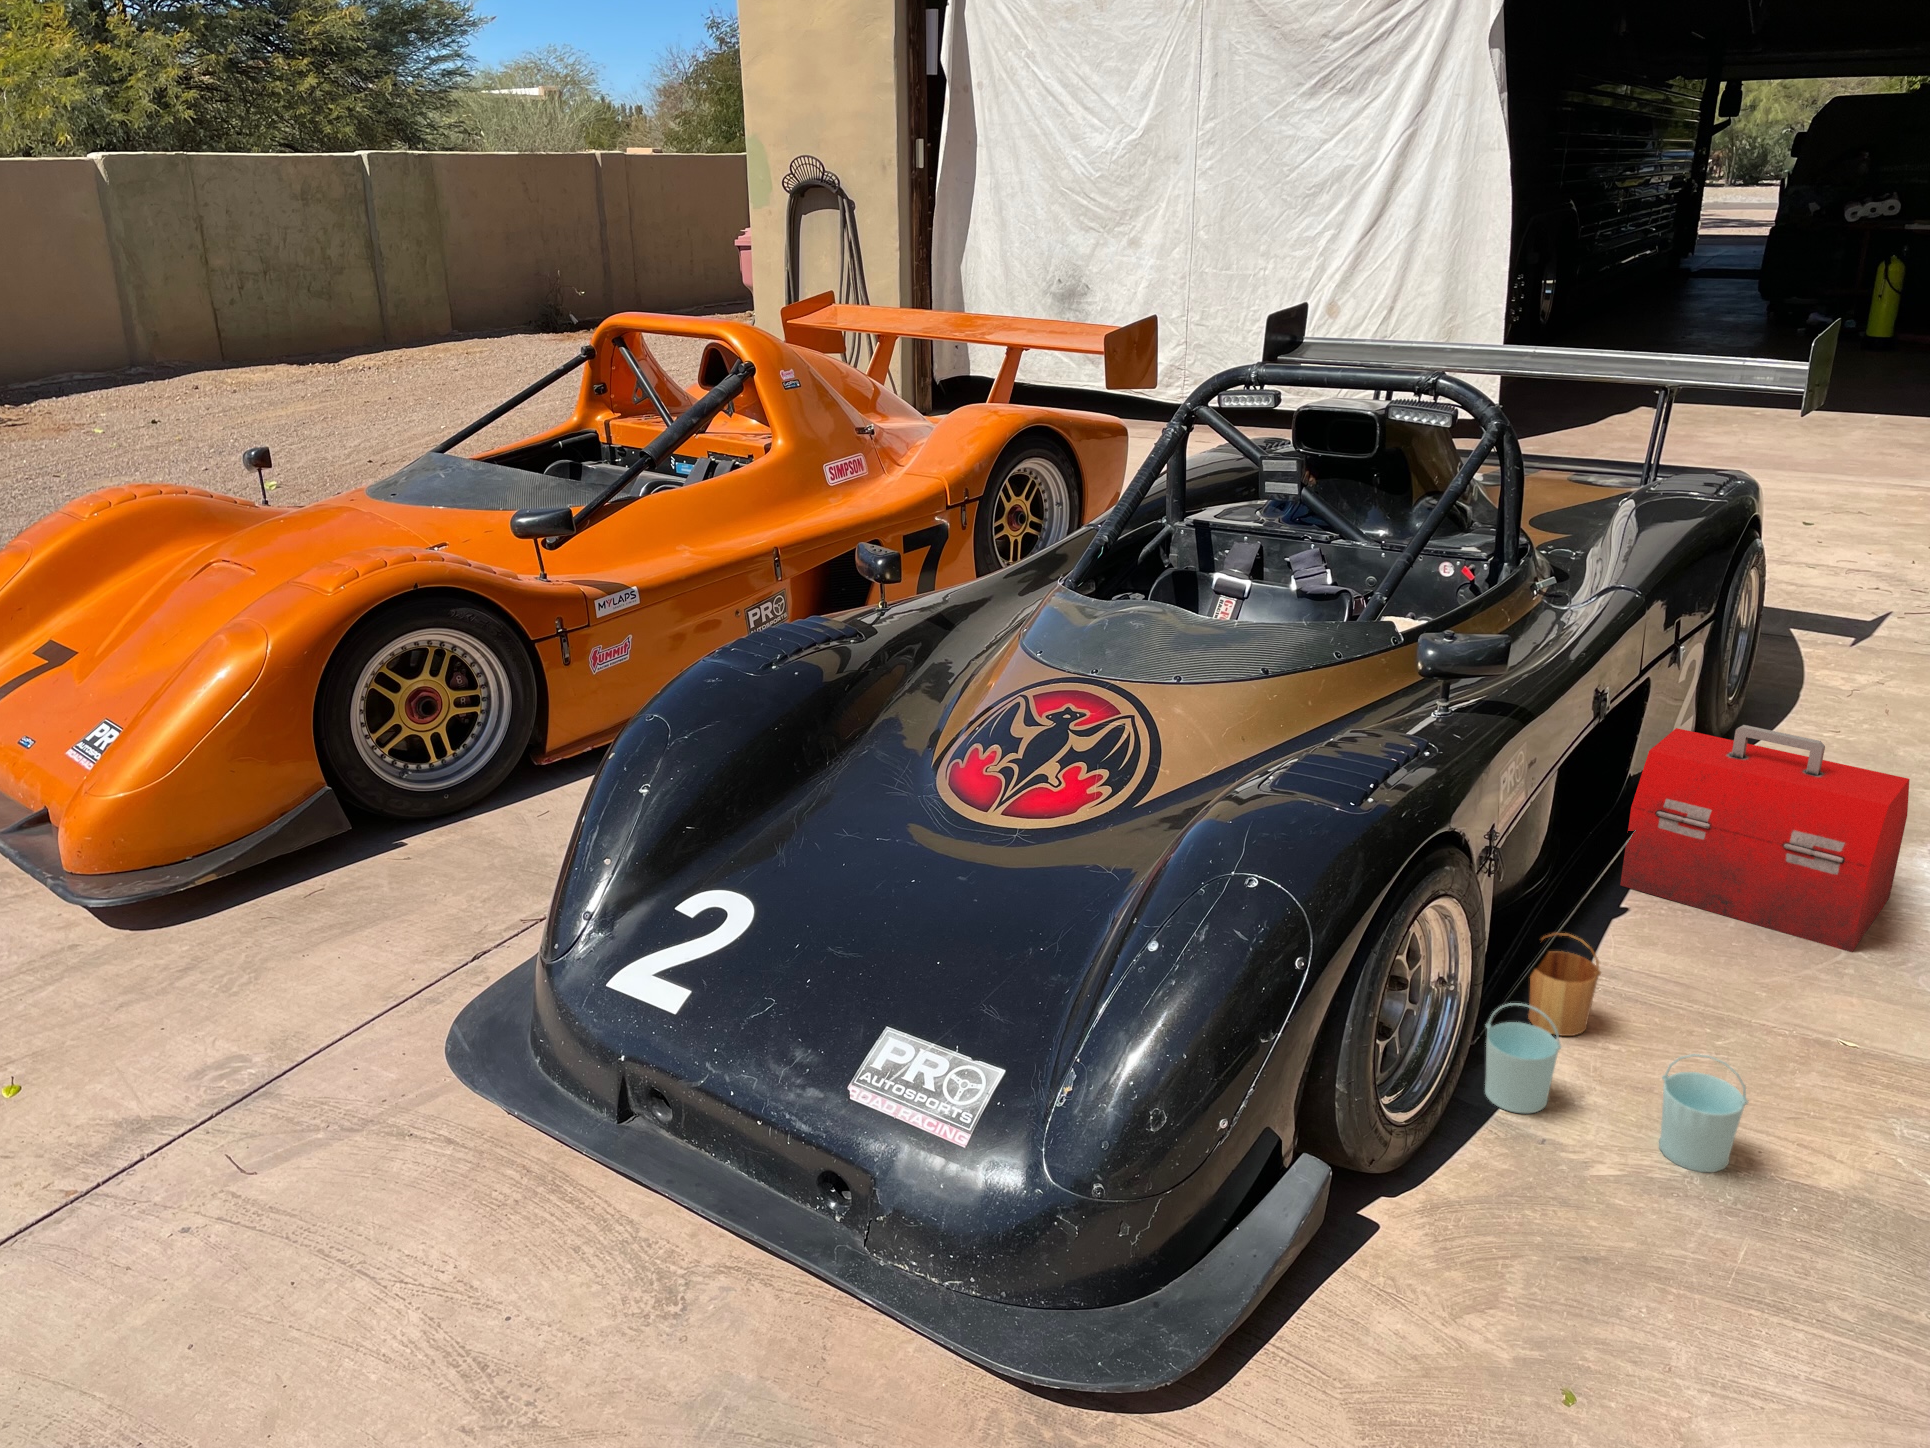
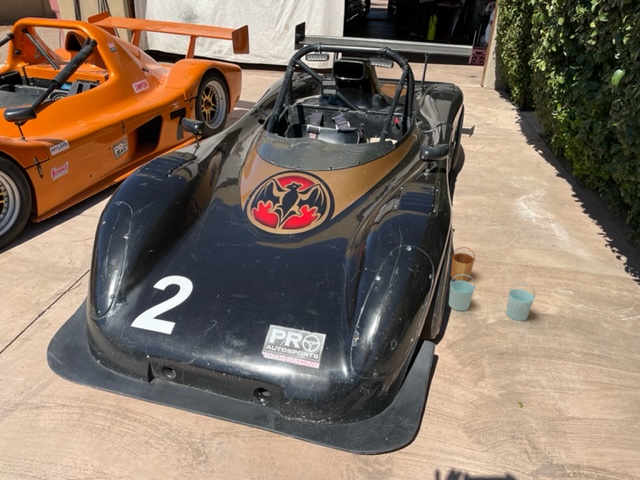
toolbox: present [1620,725,1910,952] -> none [458,170,543,241]

